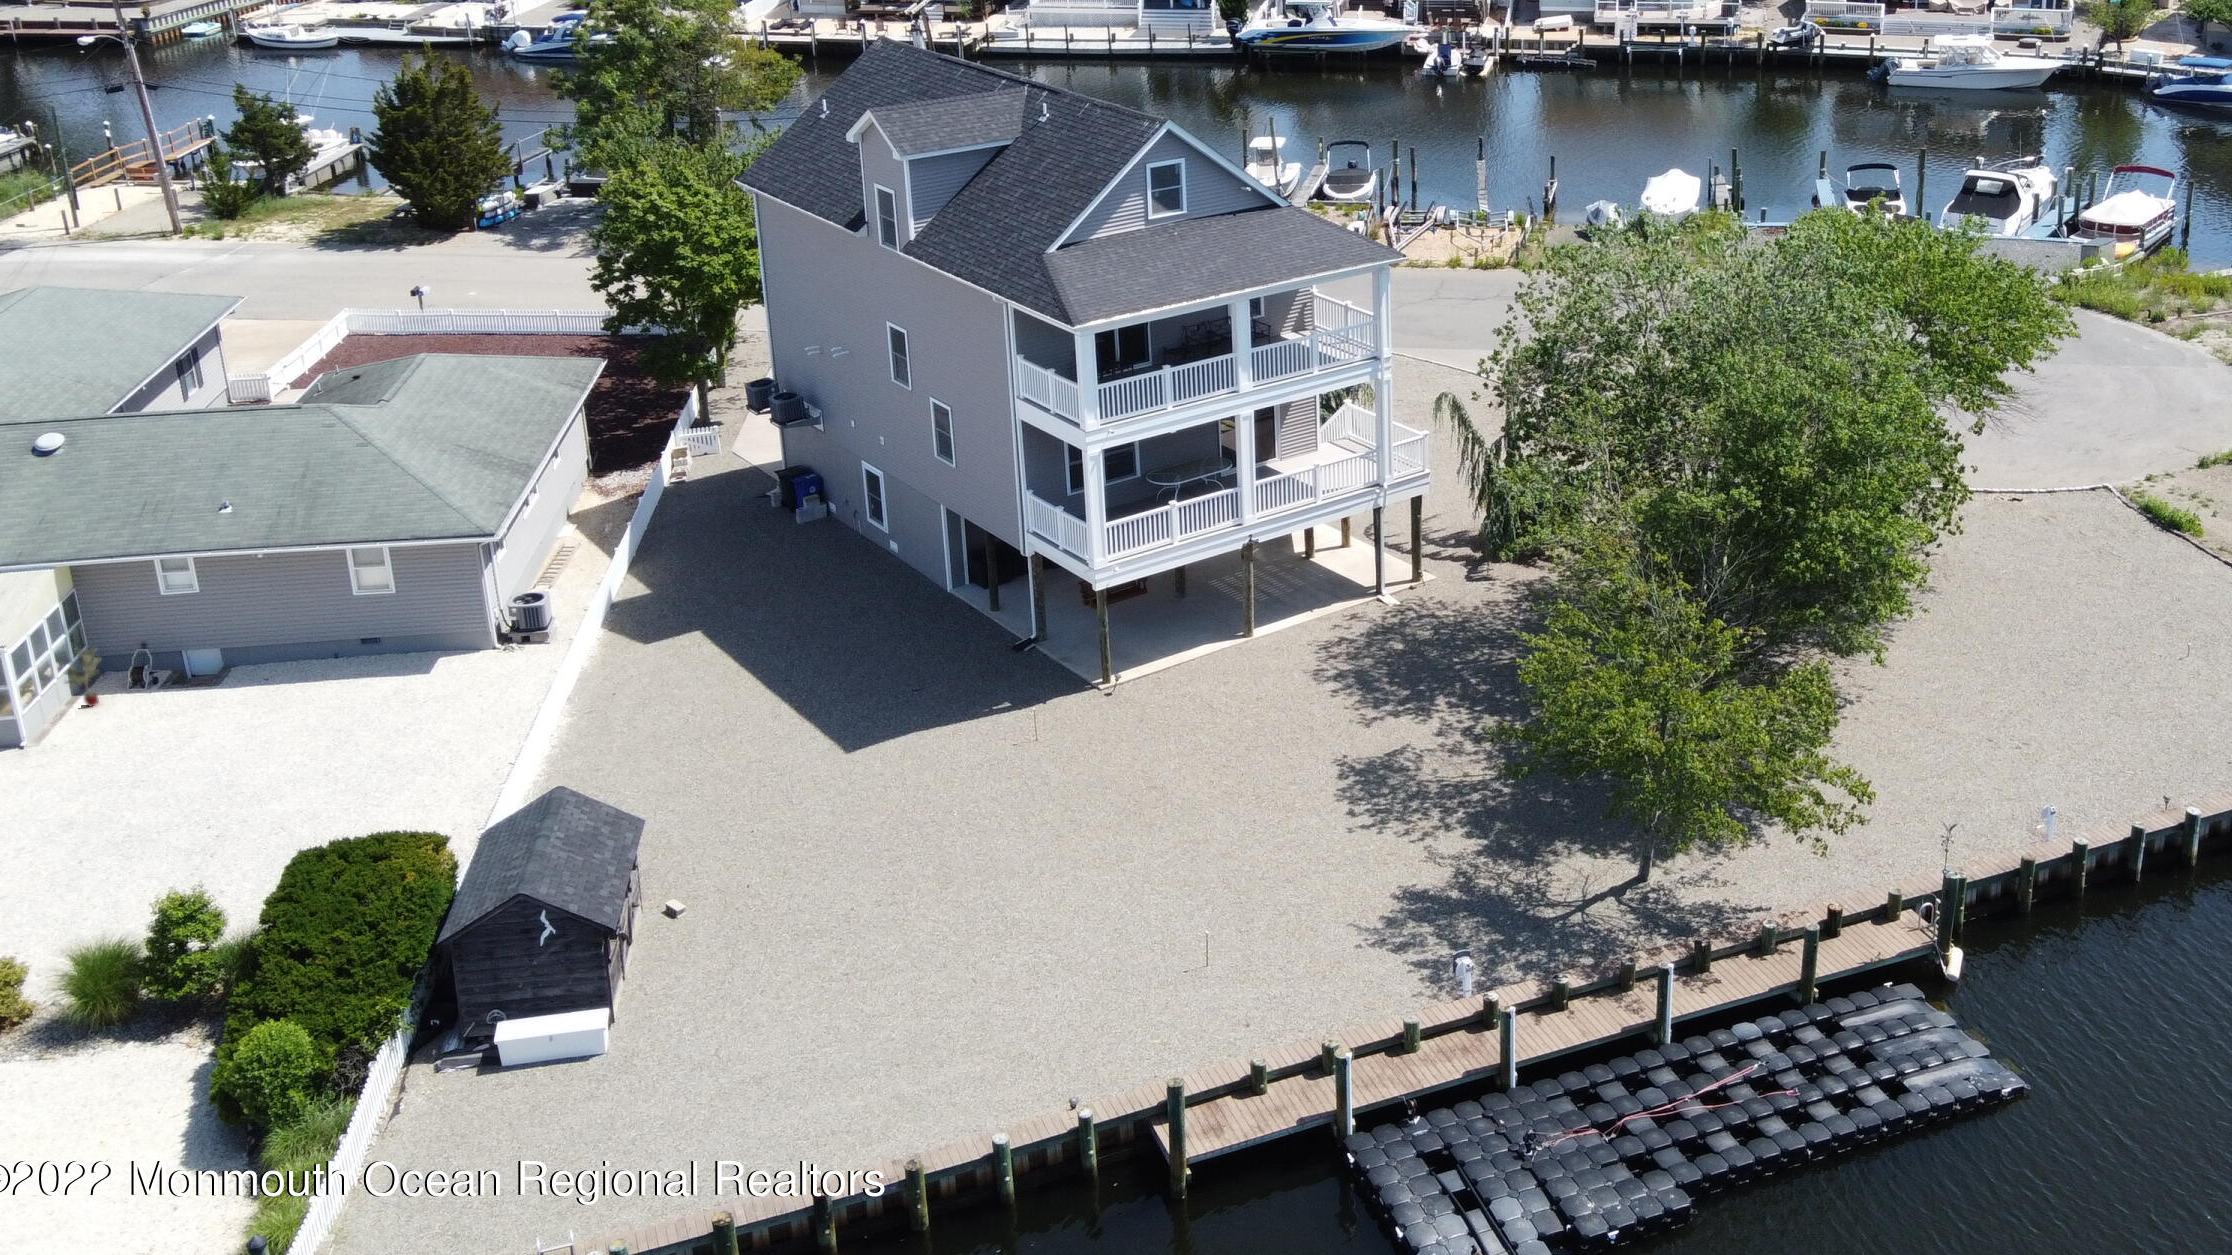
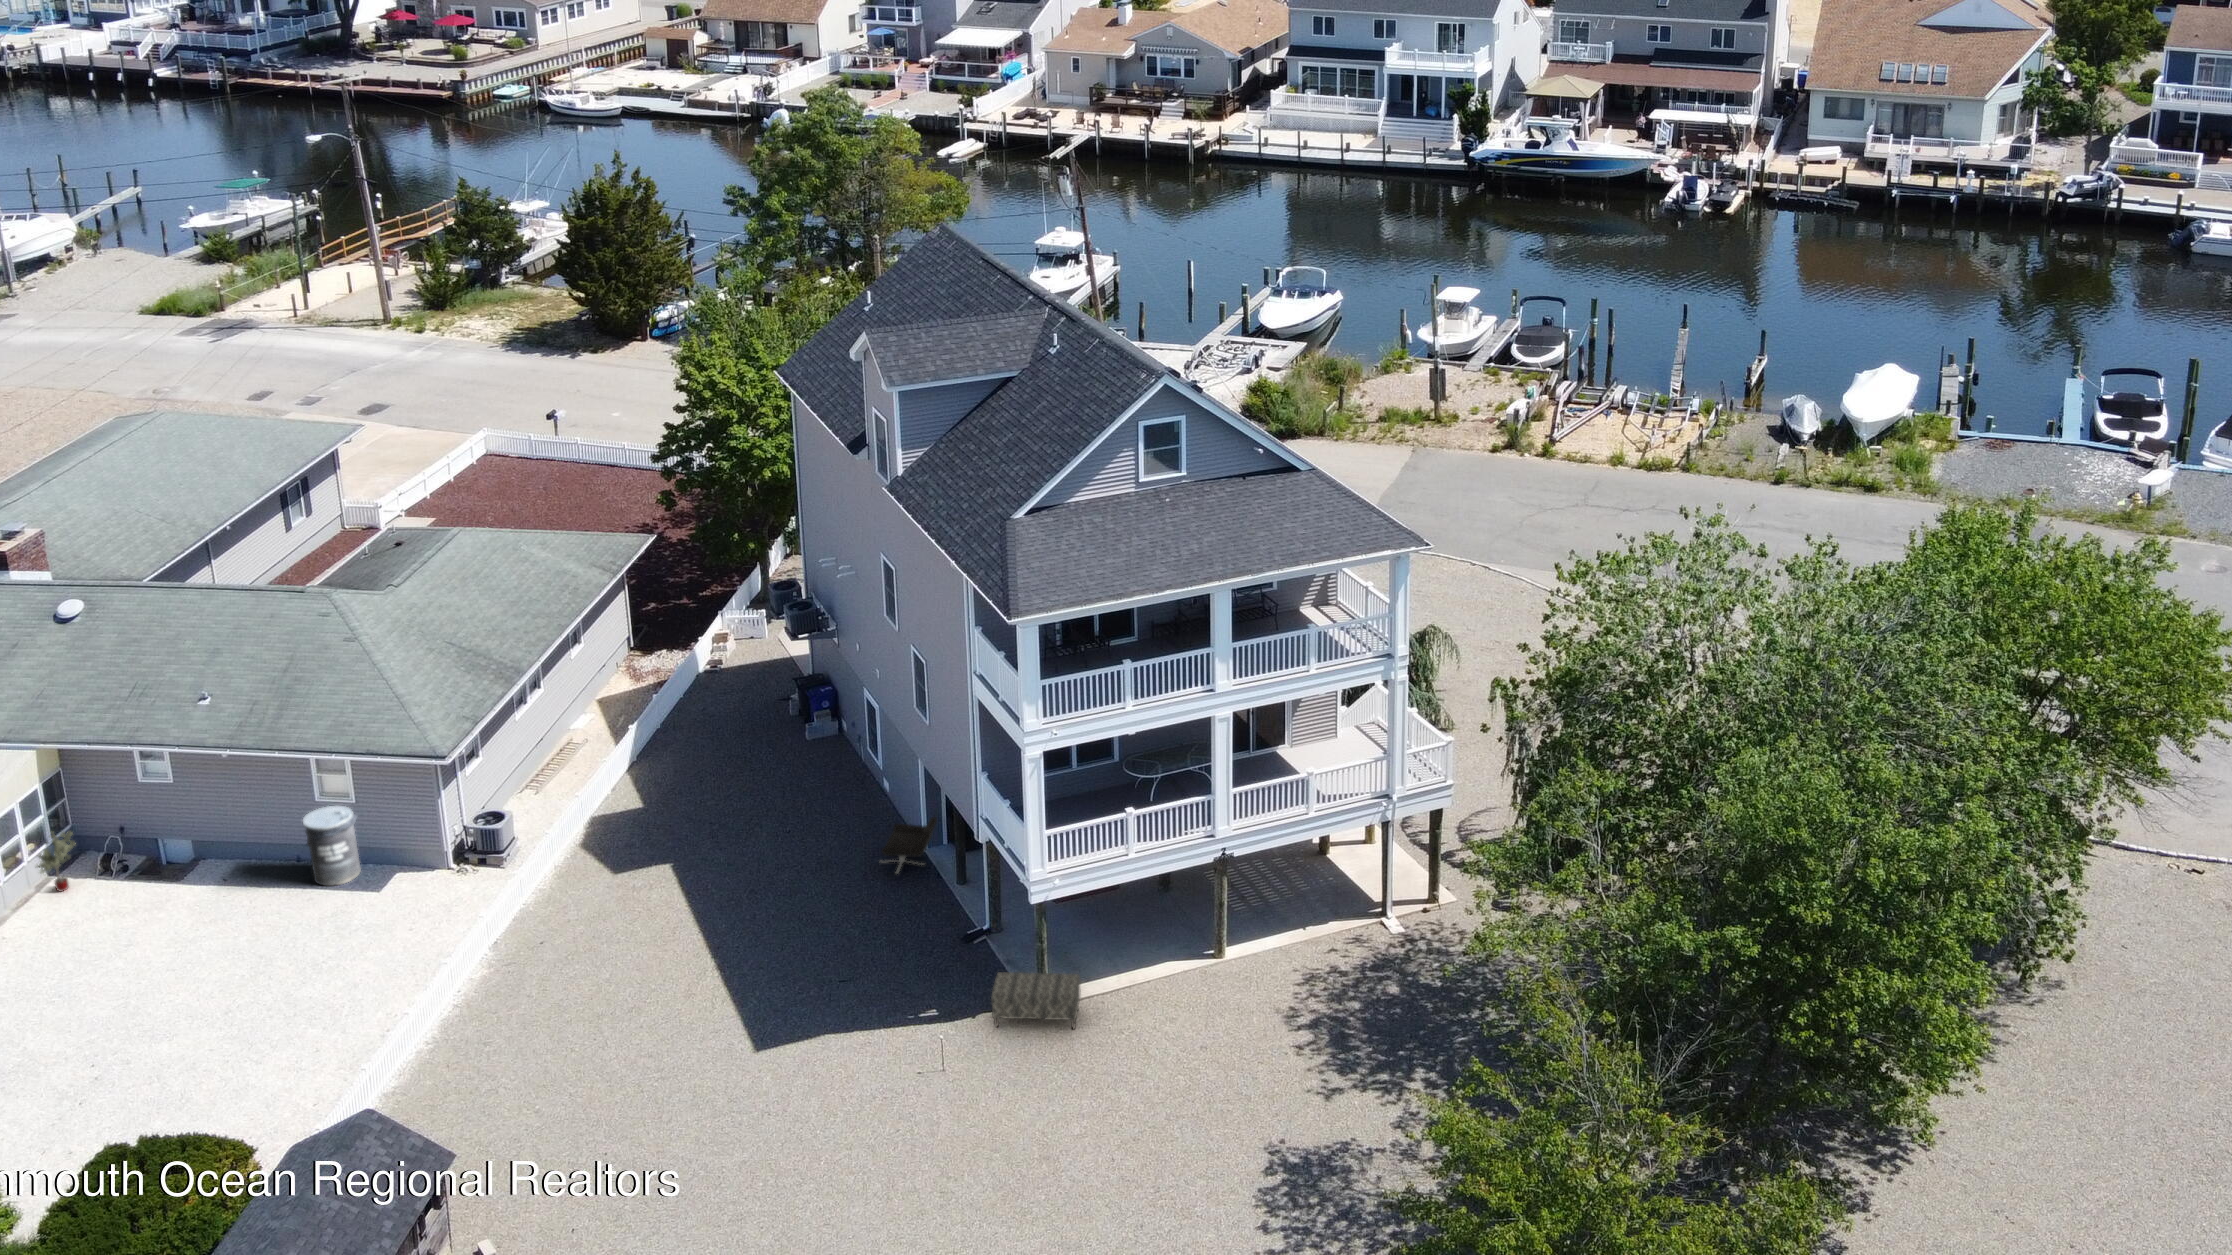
lounge chair: none [913,556,965,610] -> present [881,817,937,873]
trash can: none [346,597,406,673] -> present [303,806,361,886]
bench: none [1063,654,1141,707] -> present [991,972,1081,1029]

